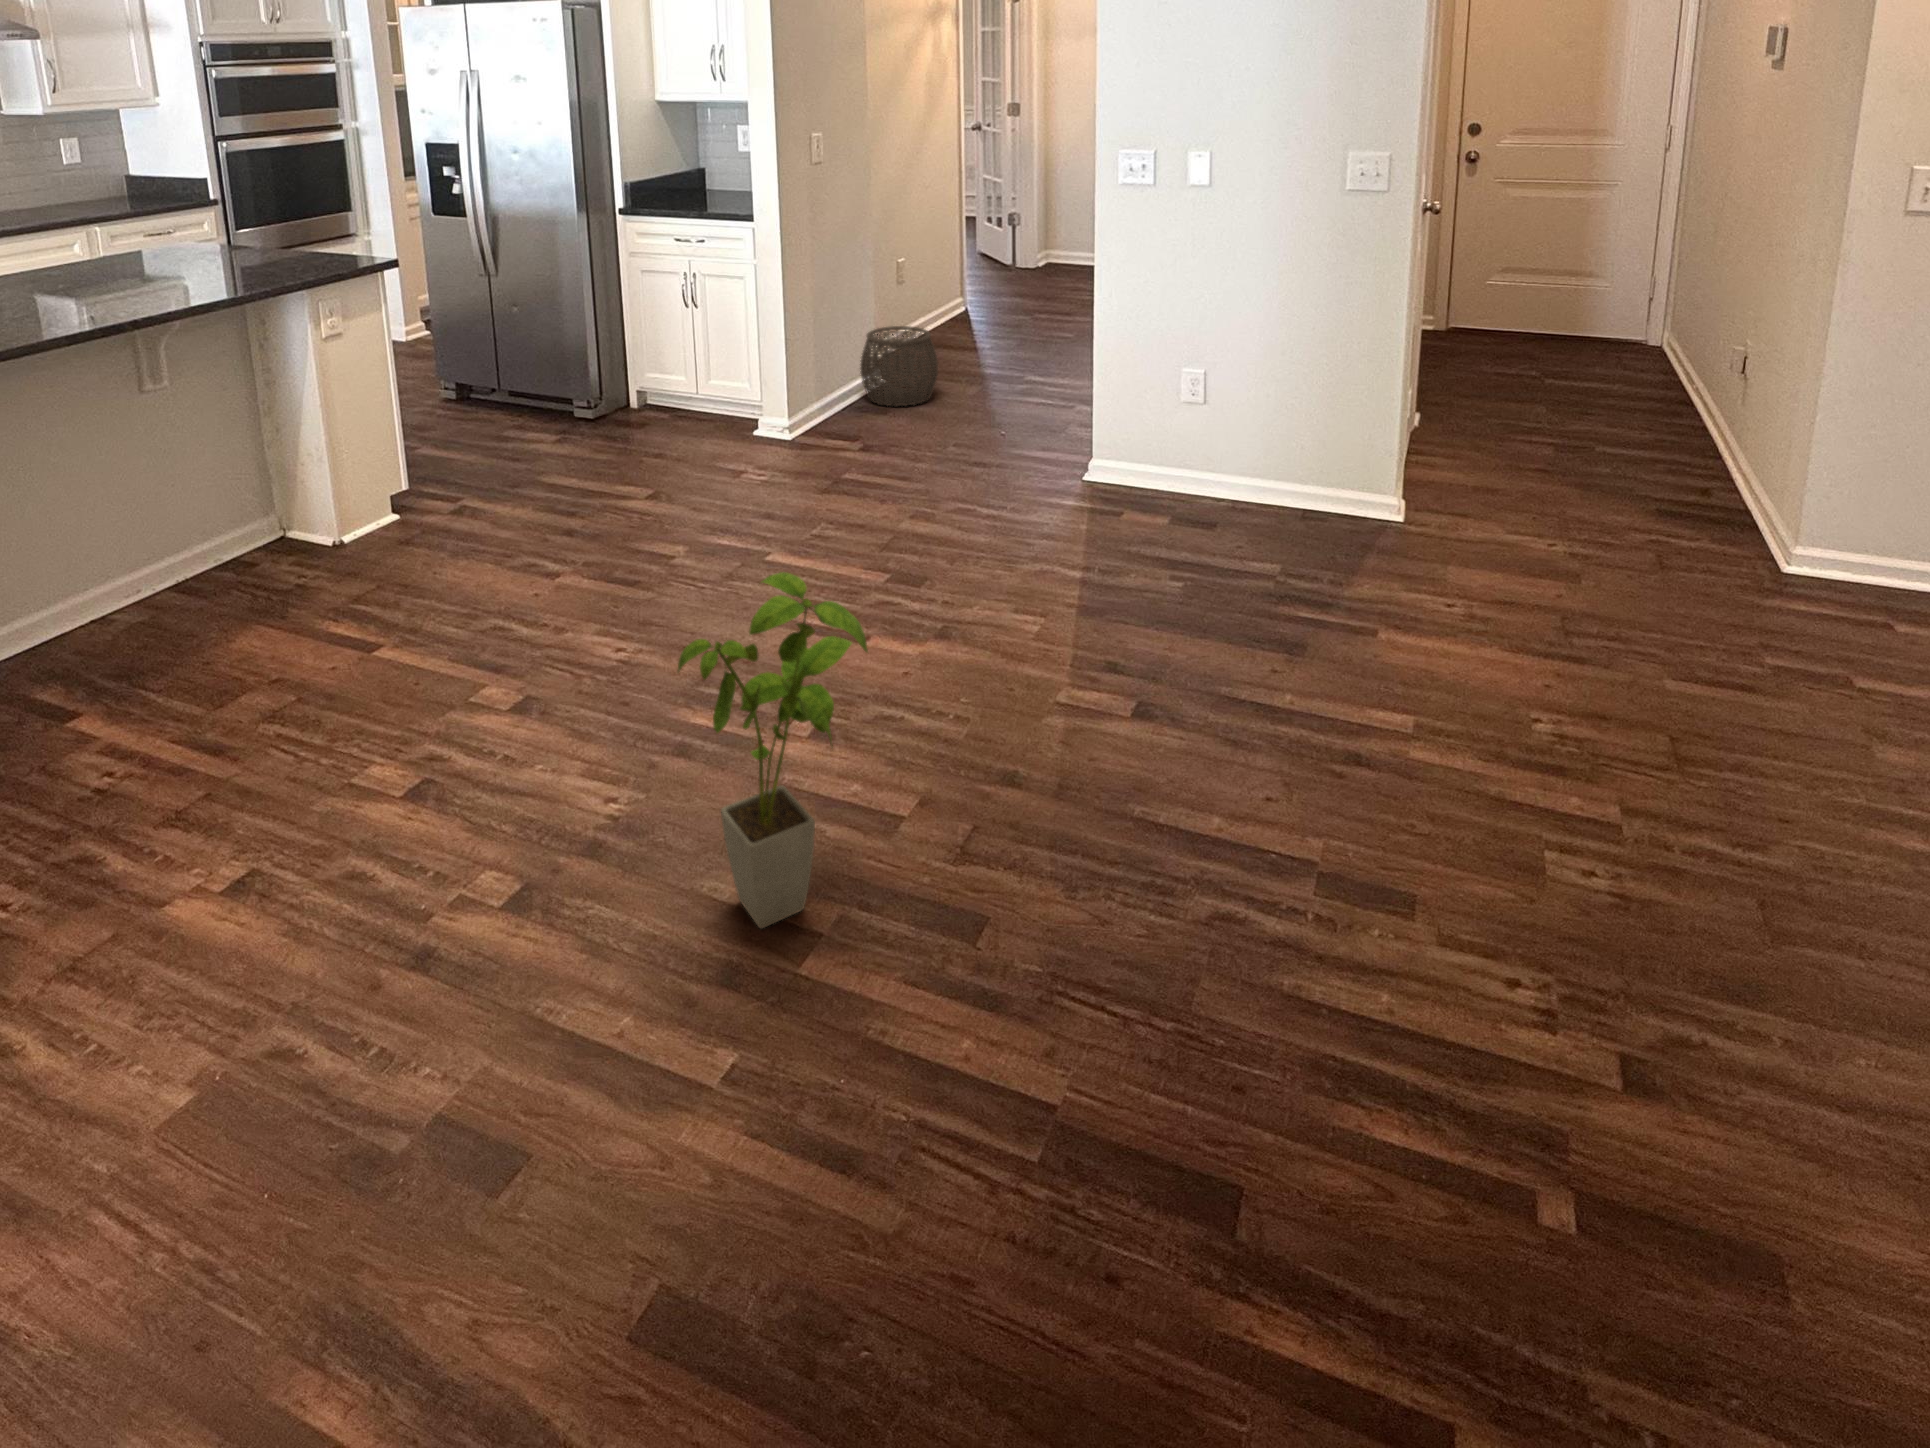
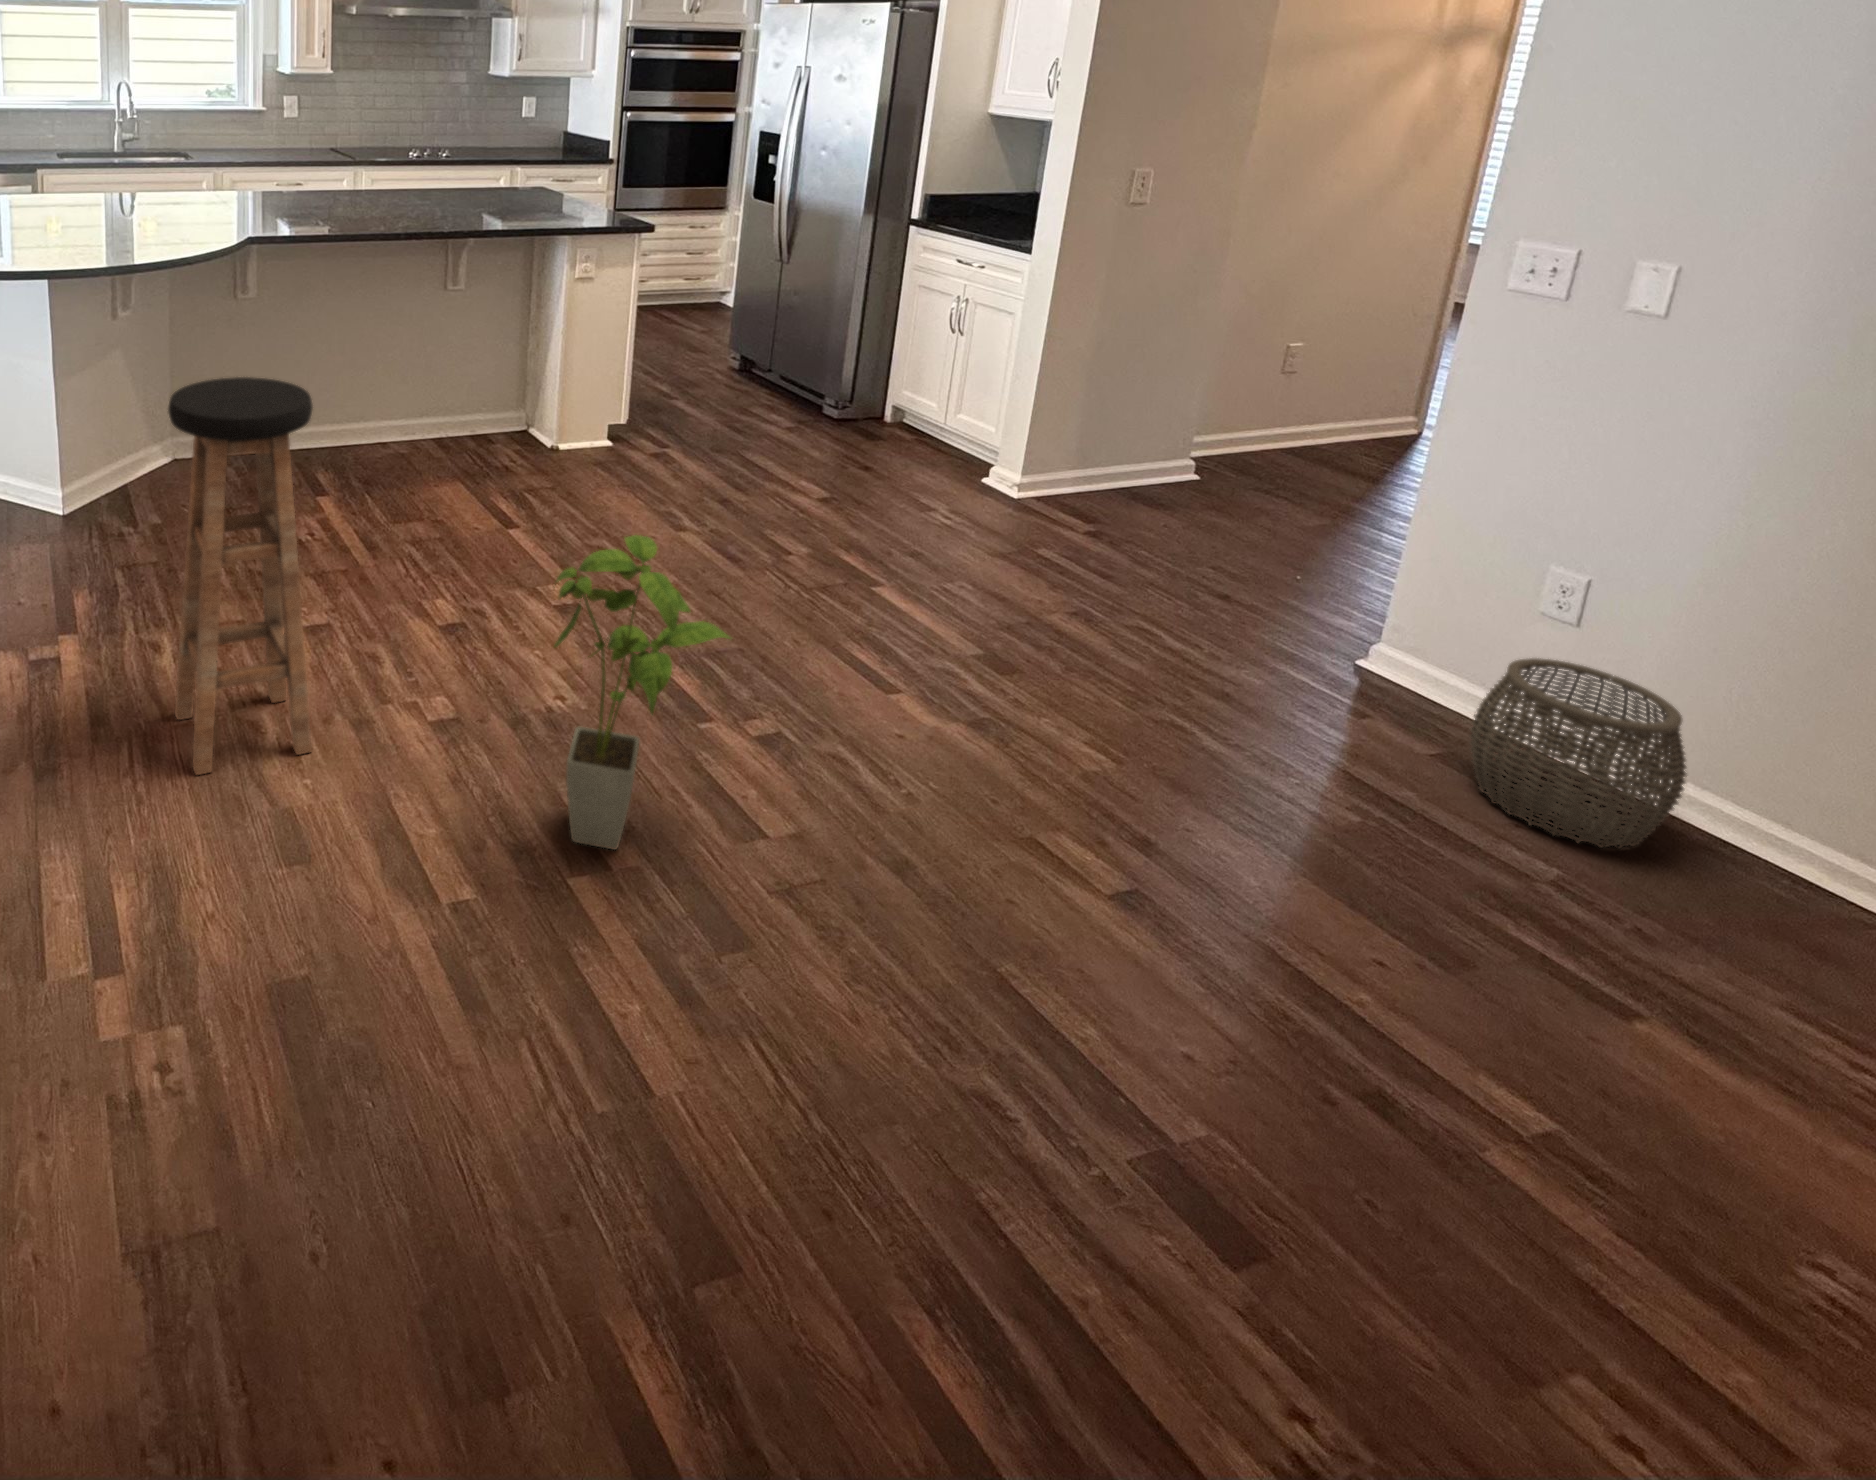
woven basket: present [860,326,938,406] -> present [1470,658,1687,848]
bar stool: none [72,561,390,1162] -> present [168,377,313,775]

